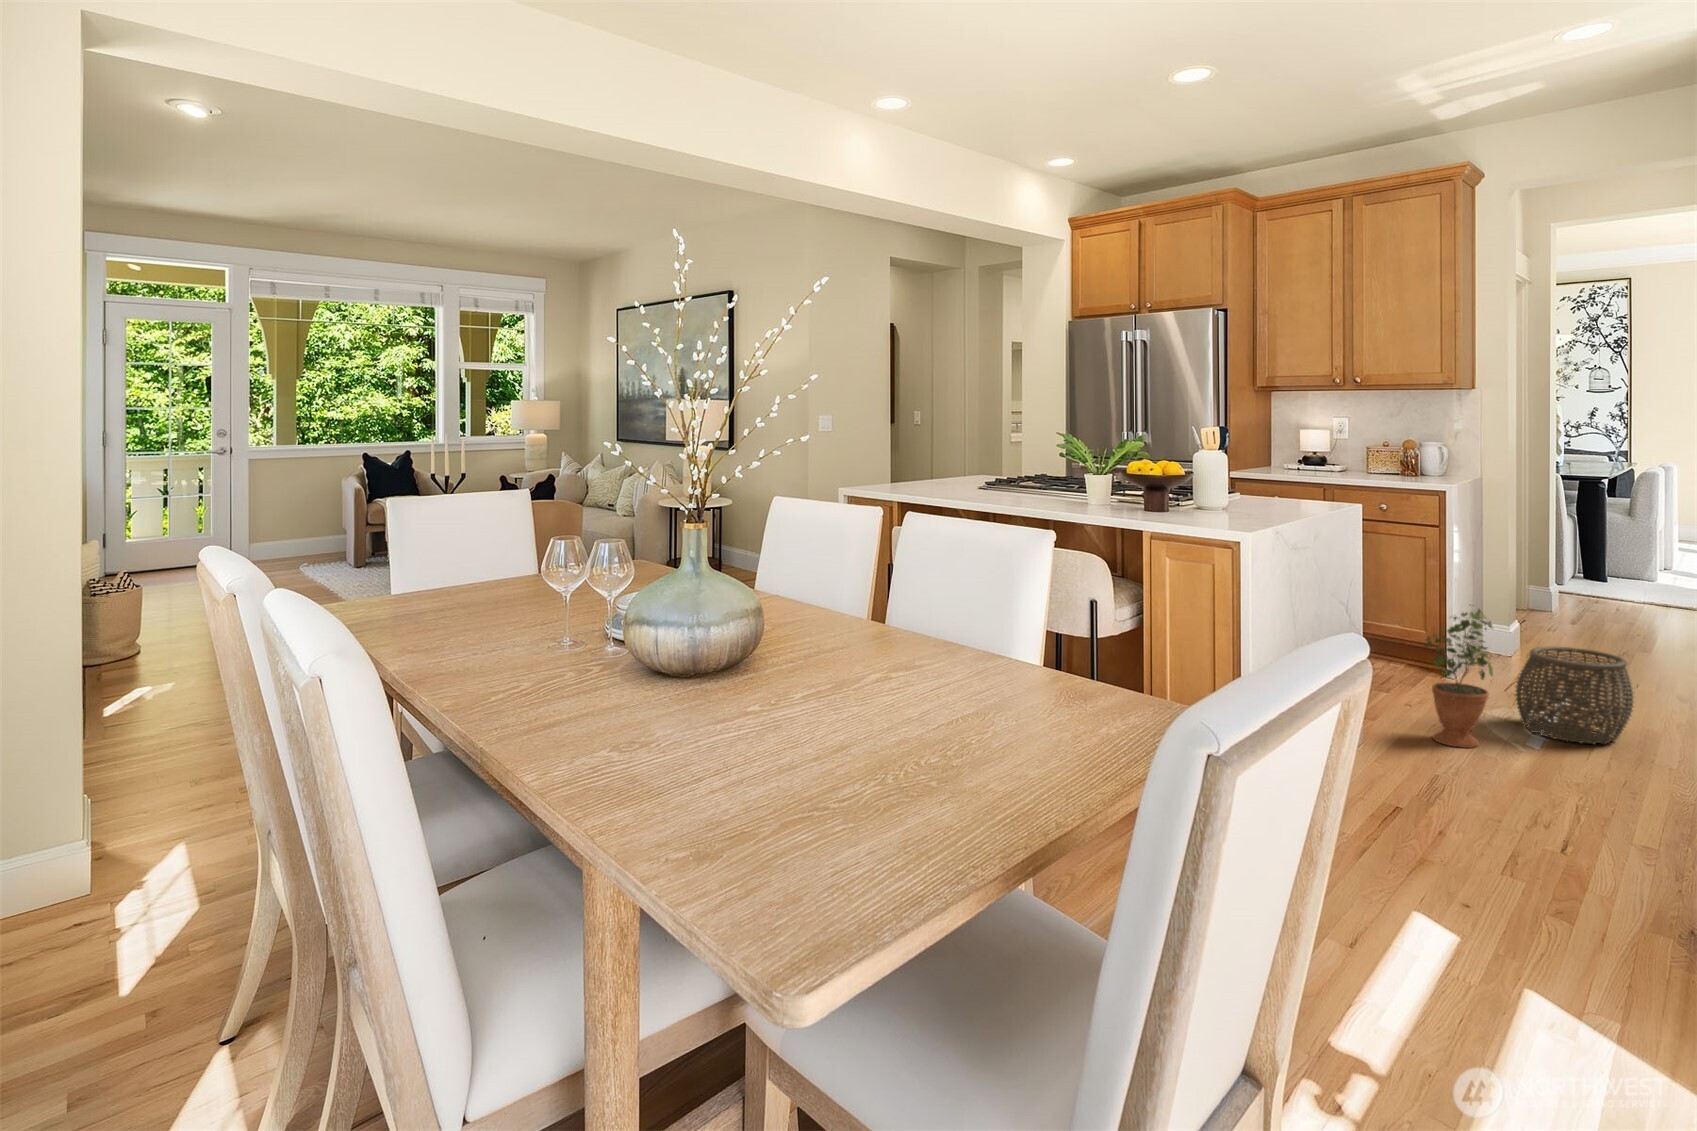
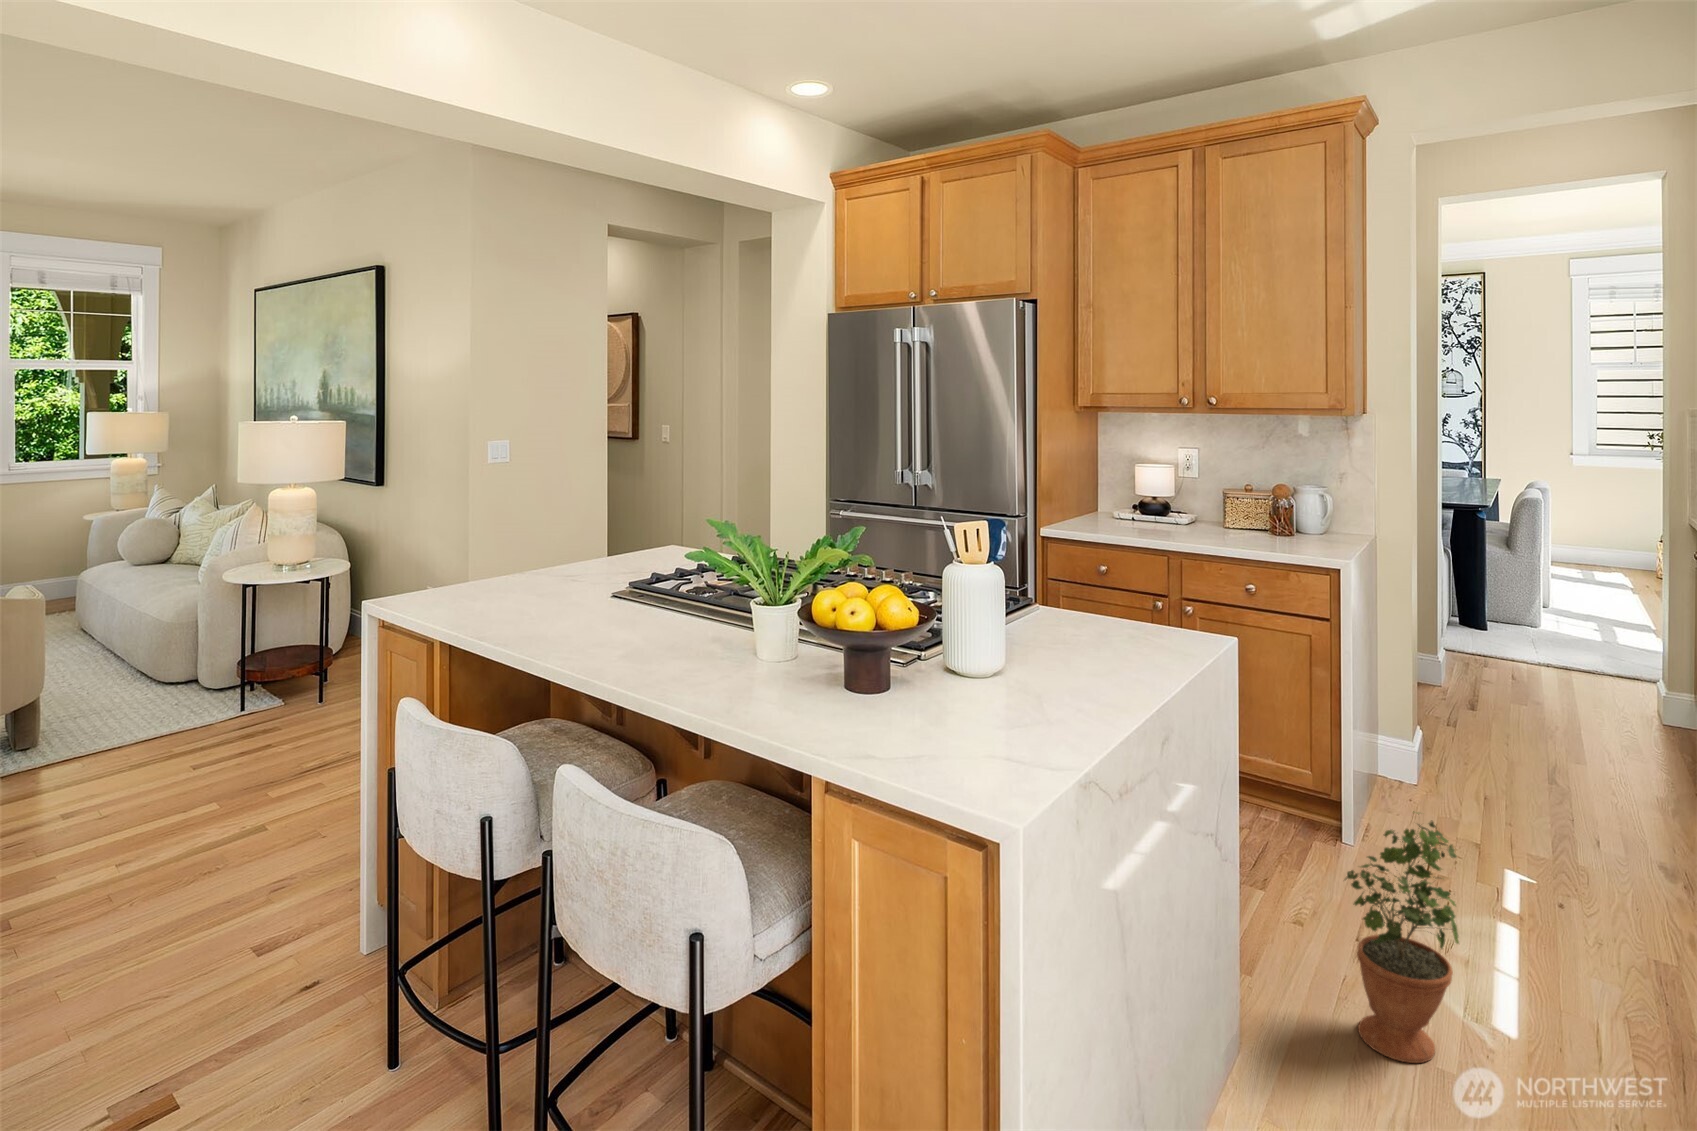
woven basket: present [1516,647,1634,744] -> none [1473,850,1669,1037]

